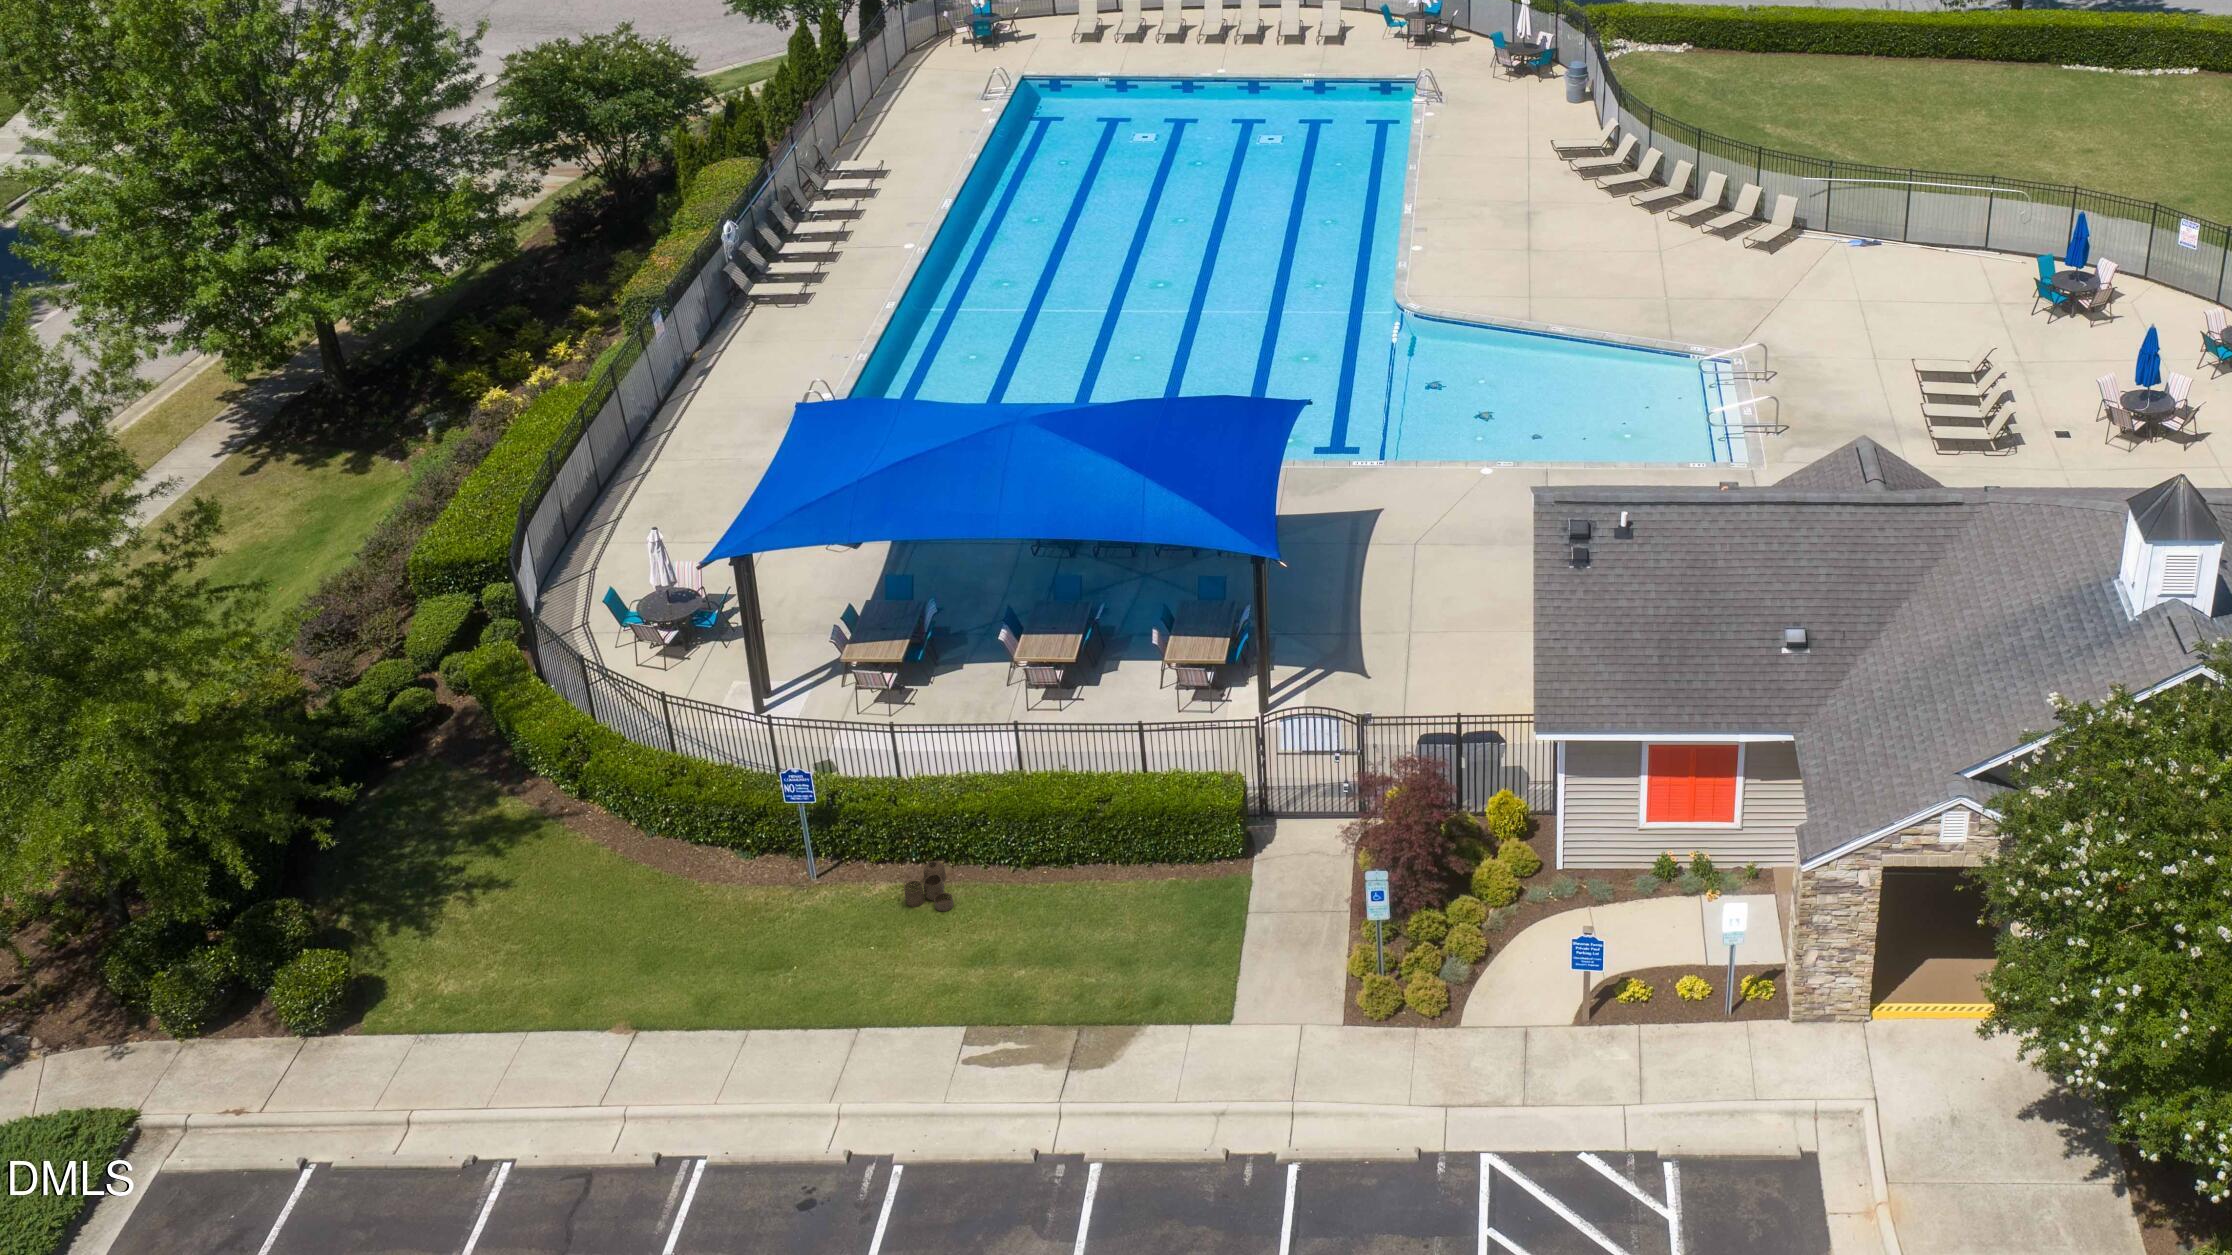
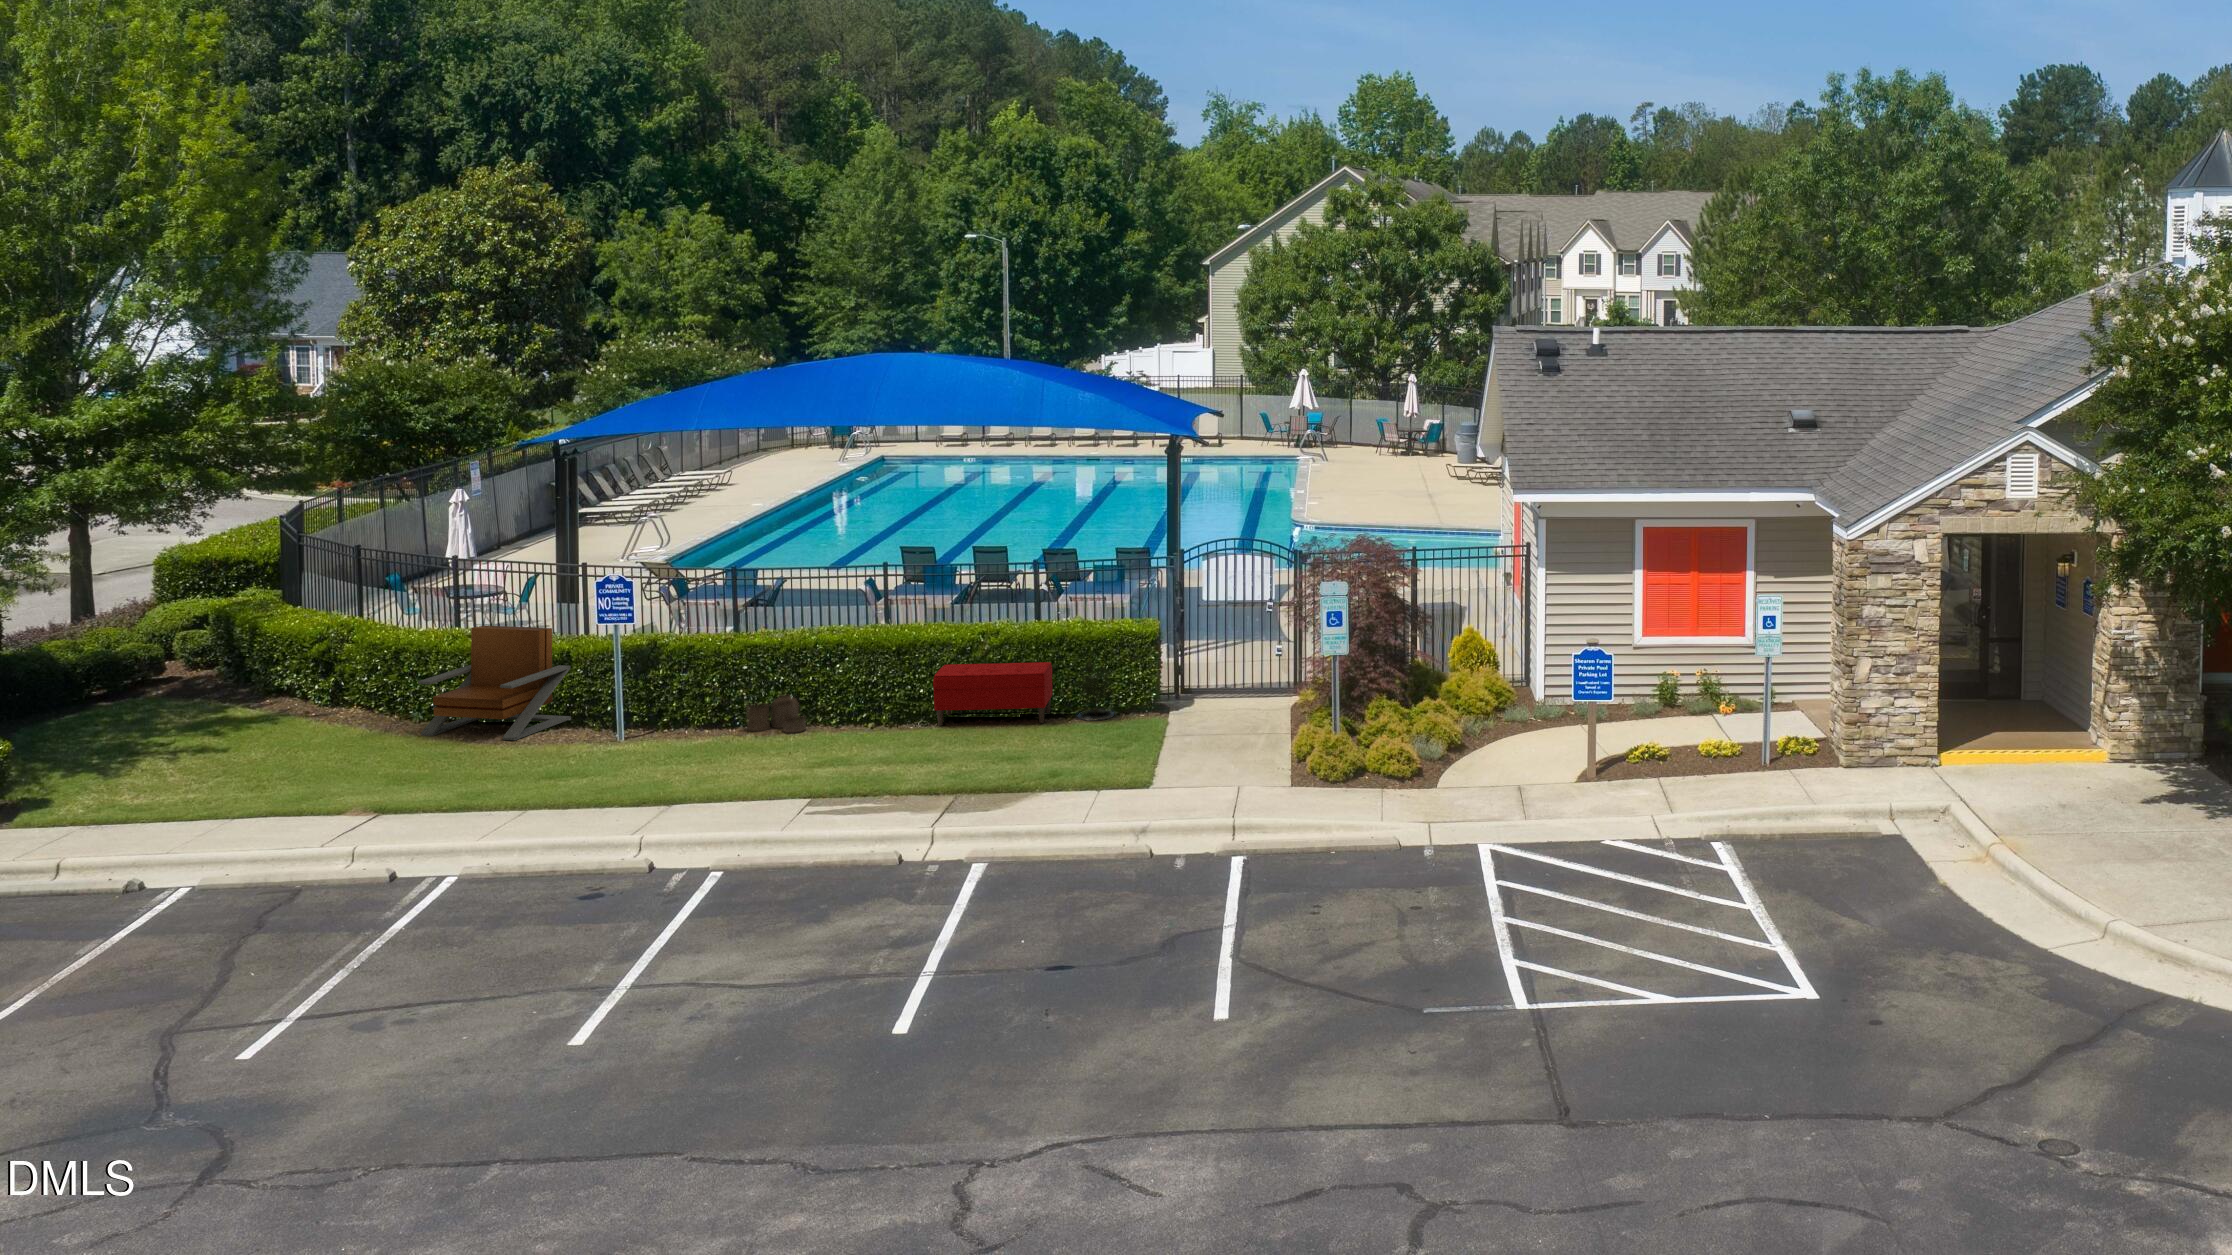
lounge chair: none [643,805,764,919] -> present [418,625,571,740]
bench: none [1052,840,1150,900] -> present [933,662,1053,726]
potted tree: none [1167,843,1202,894] -> present [1078,658,1114,721]

